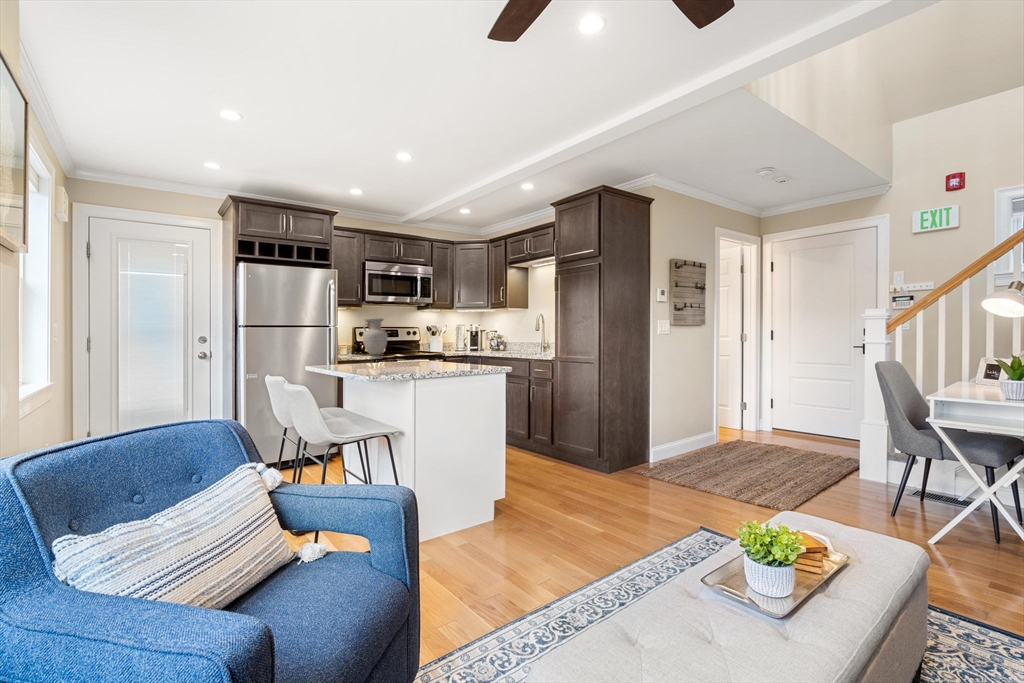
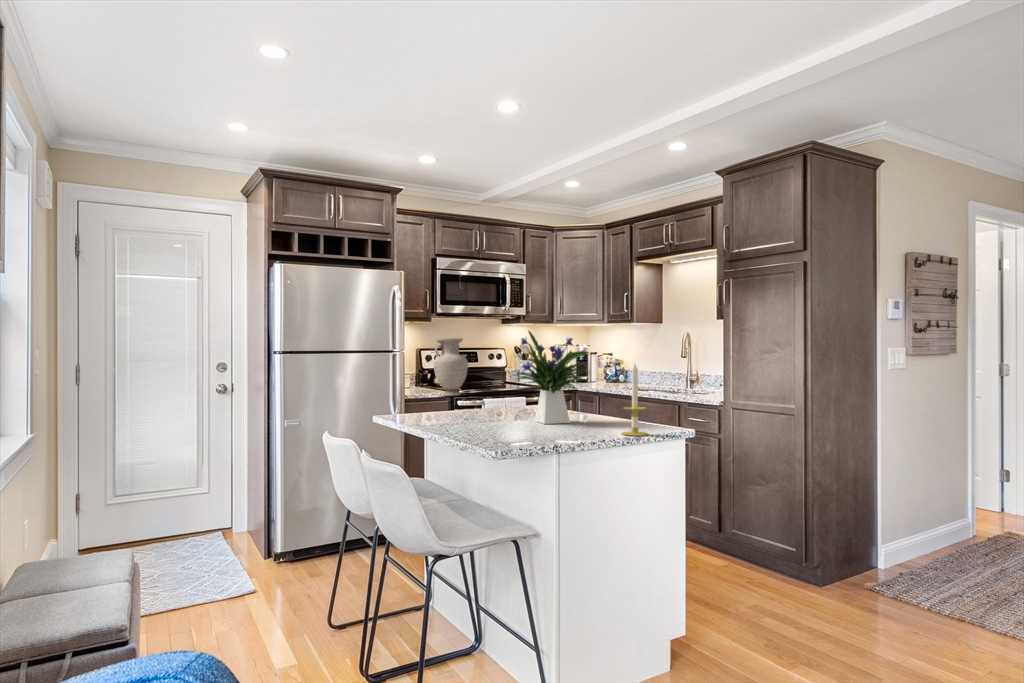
flower arrangement: none [396,307,453,368] -> present [516,331,589,424]
candle: none [463,325,480,370] -> present [622,364,648,436]

